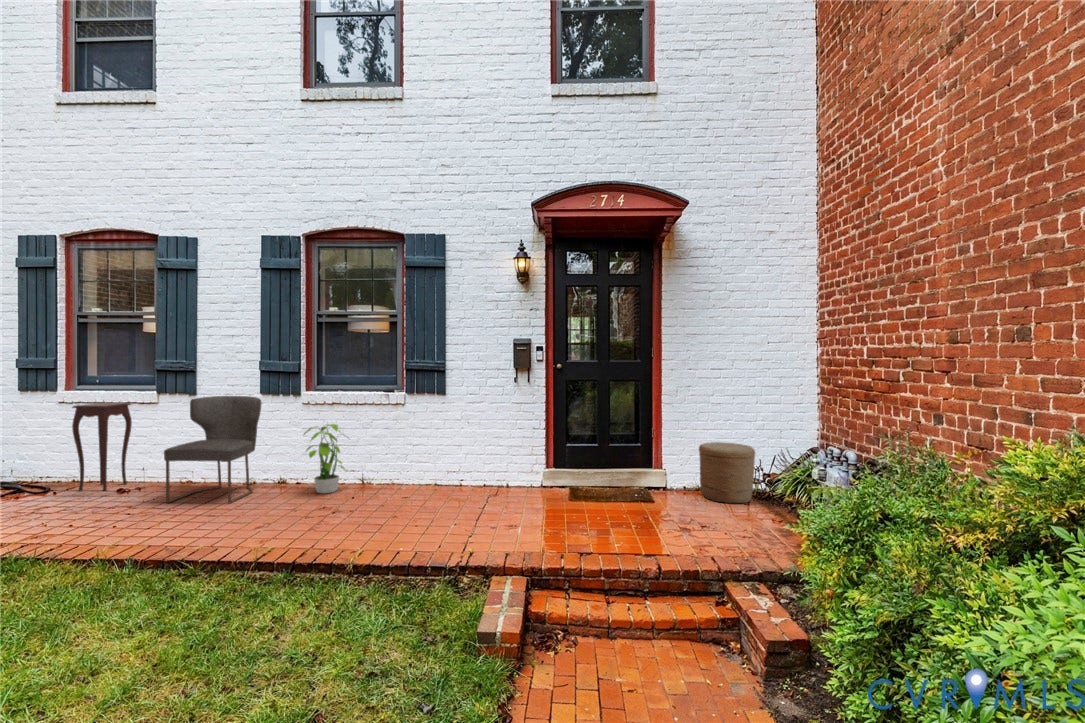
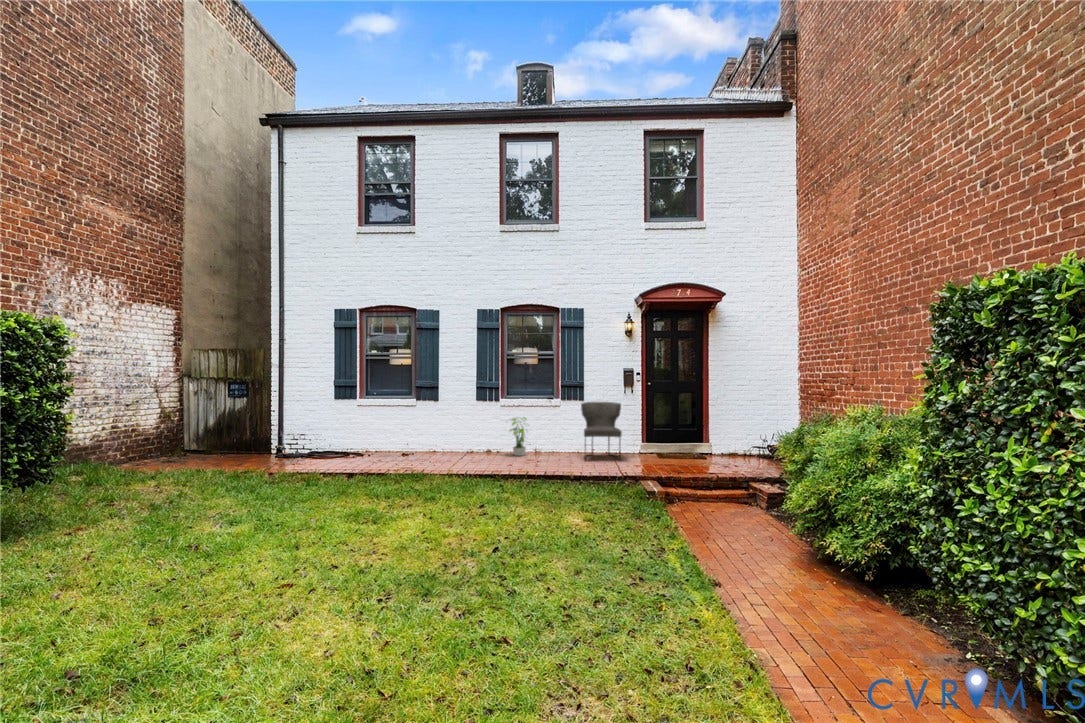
chair: present [164,396,261,503] -> present [581,402,622,460]
side table: present [72,403,132,491] -> none [378,405,402,455]
woven basket: present [699,442,755,503] -> none [732,427,764,460]

